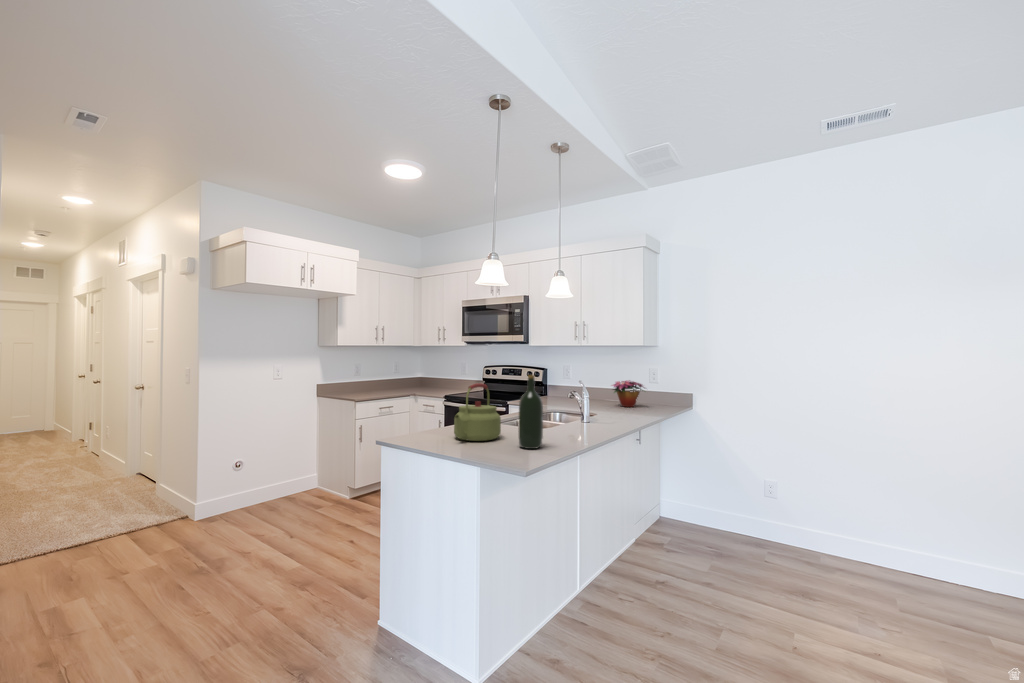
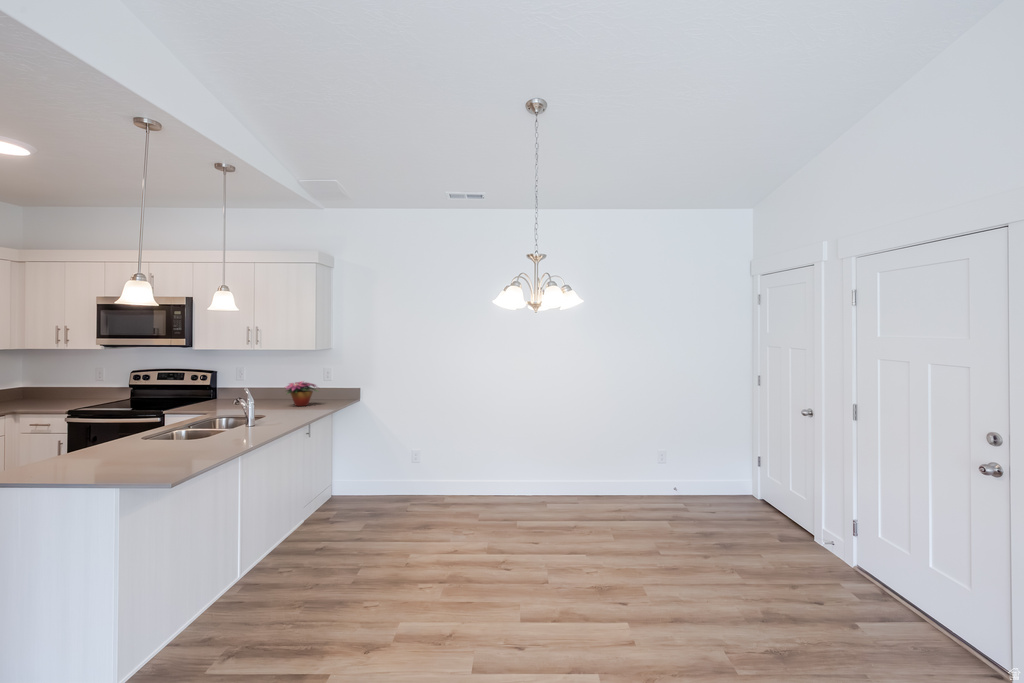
wine bottle: present [519,375,543,449] -> none [168,395,194,460]
kettle: present [454,383,501,441] -> none [91,405,149,461]

